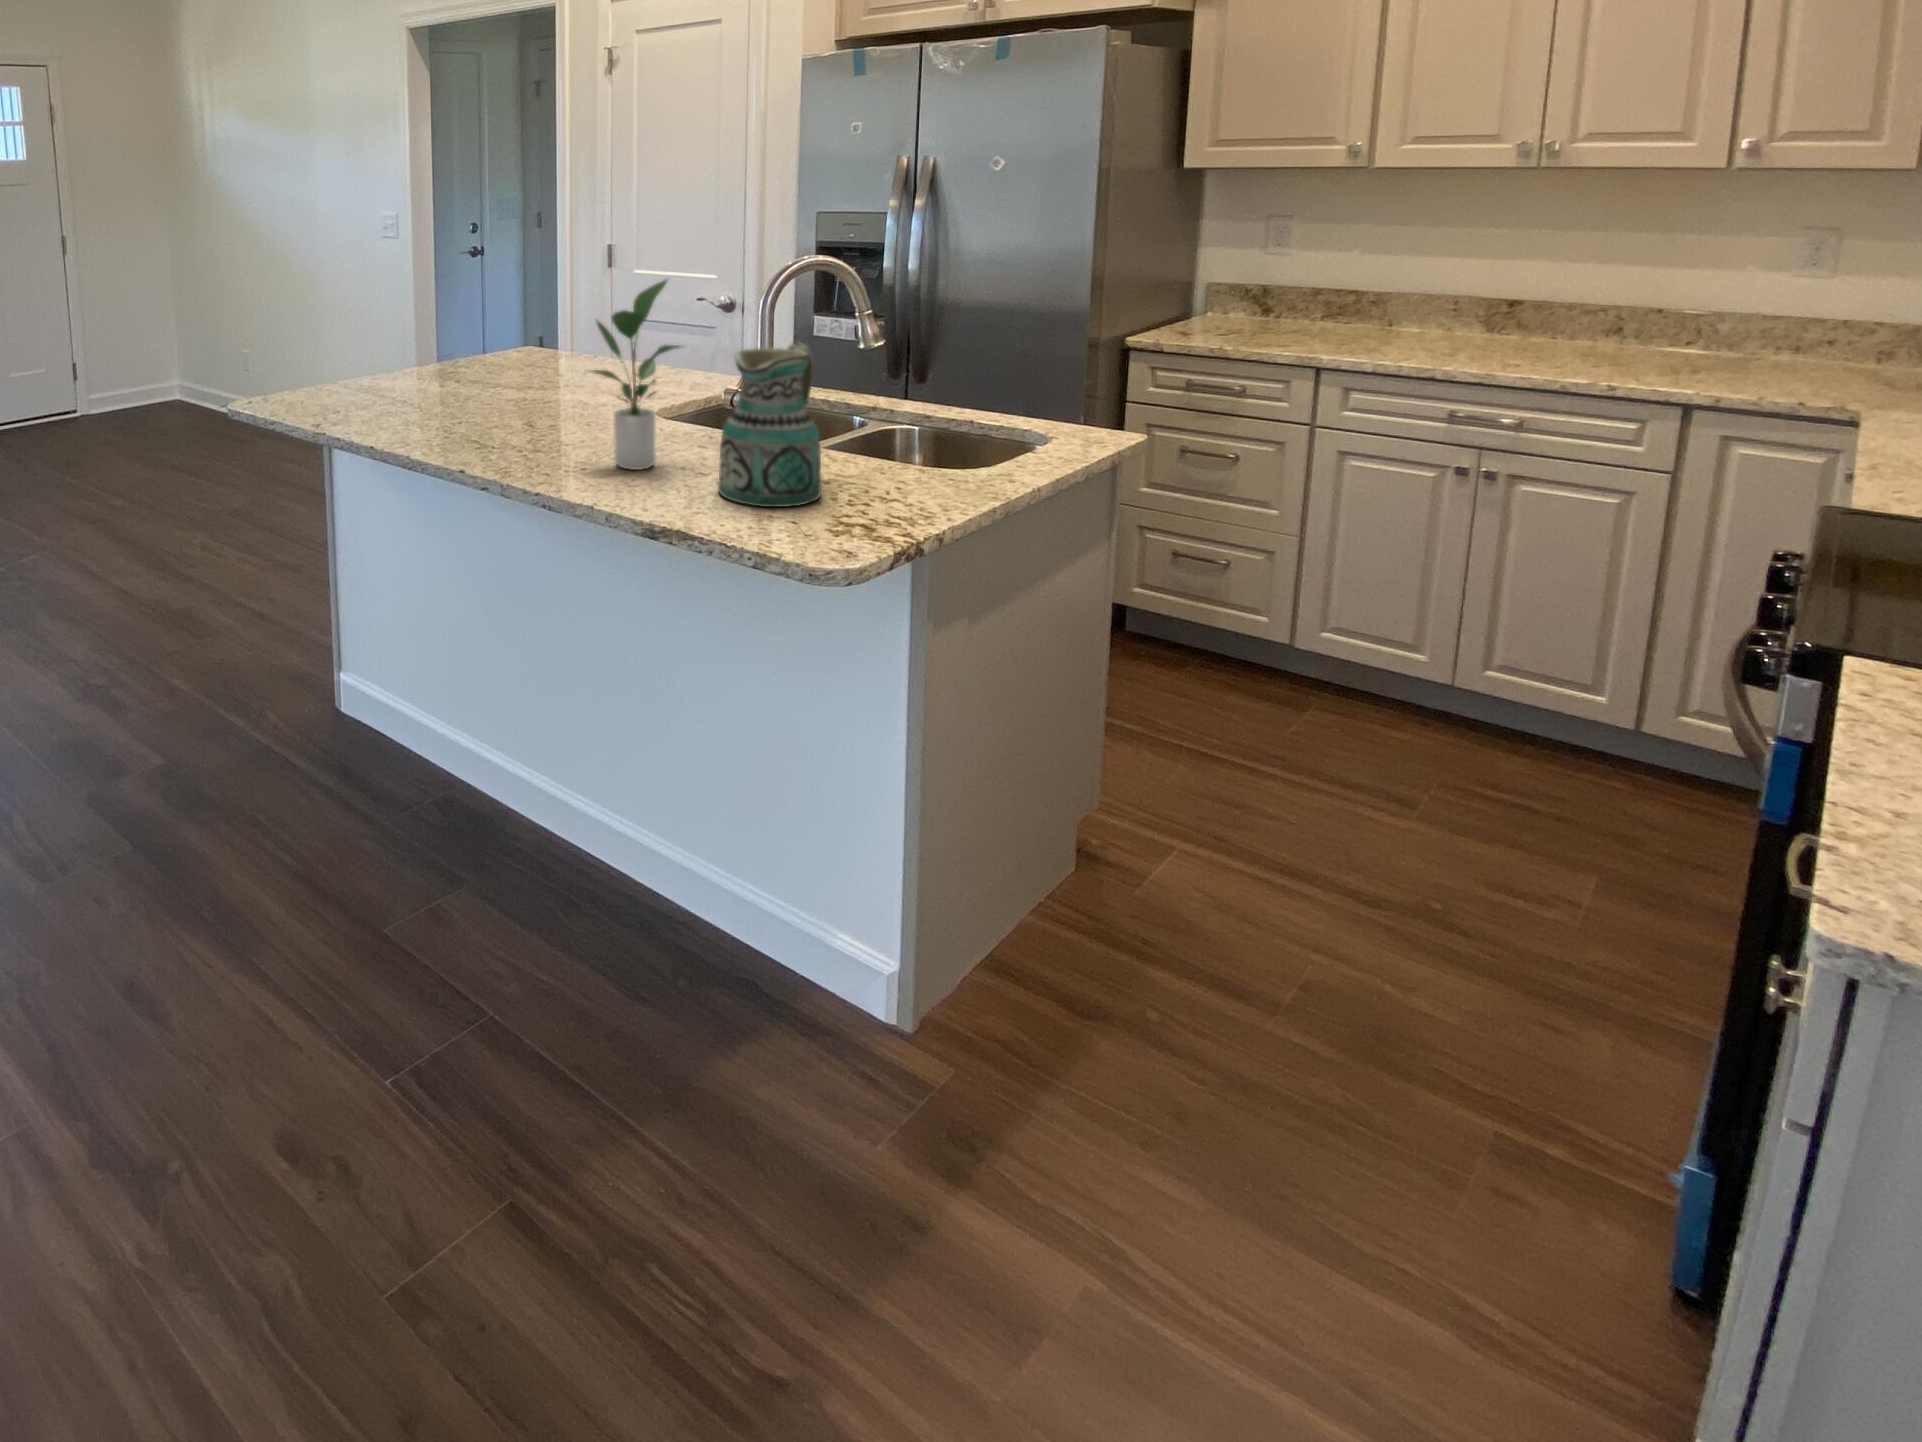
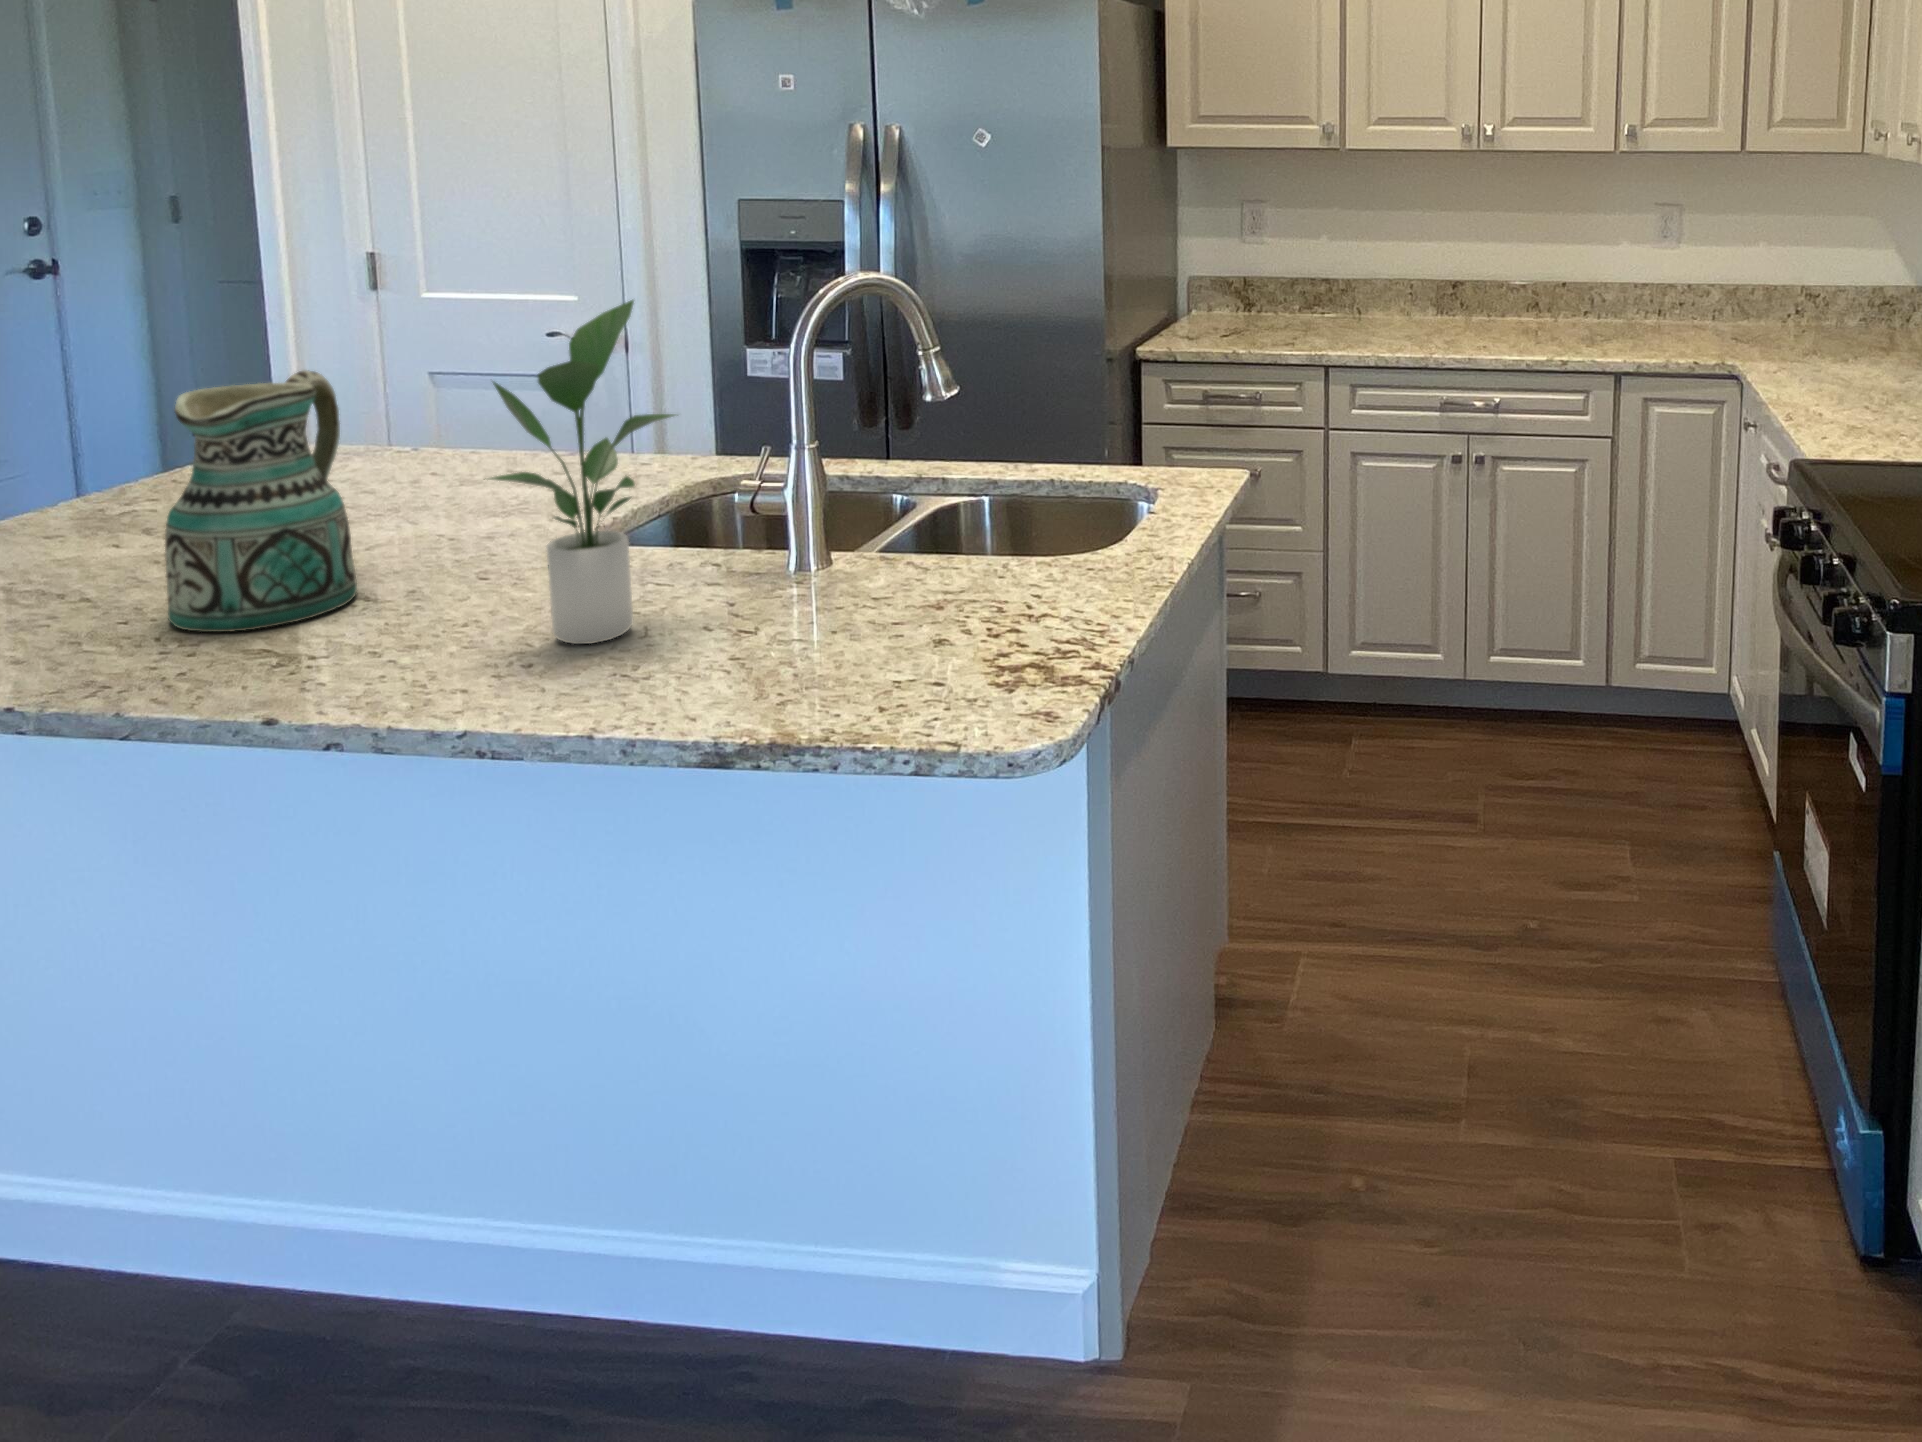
ceramic pitcher: present [718,342,821,507] -> present [165,370,357,632]

